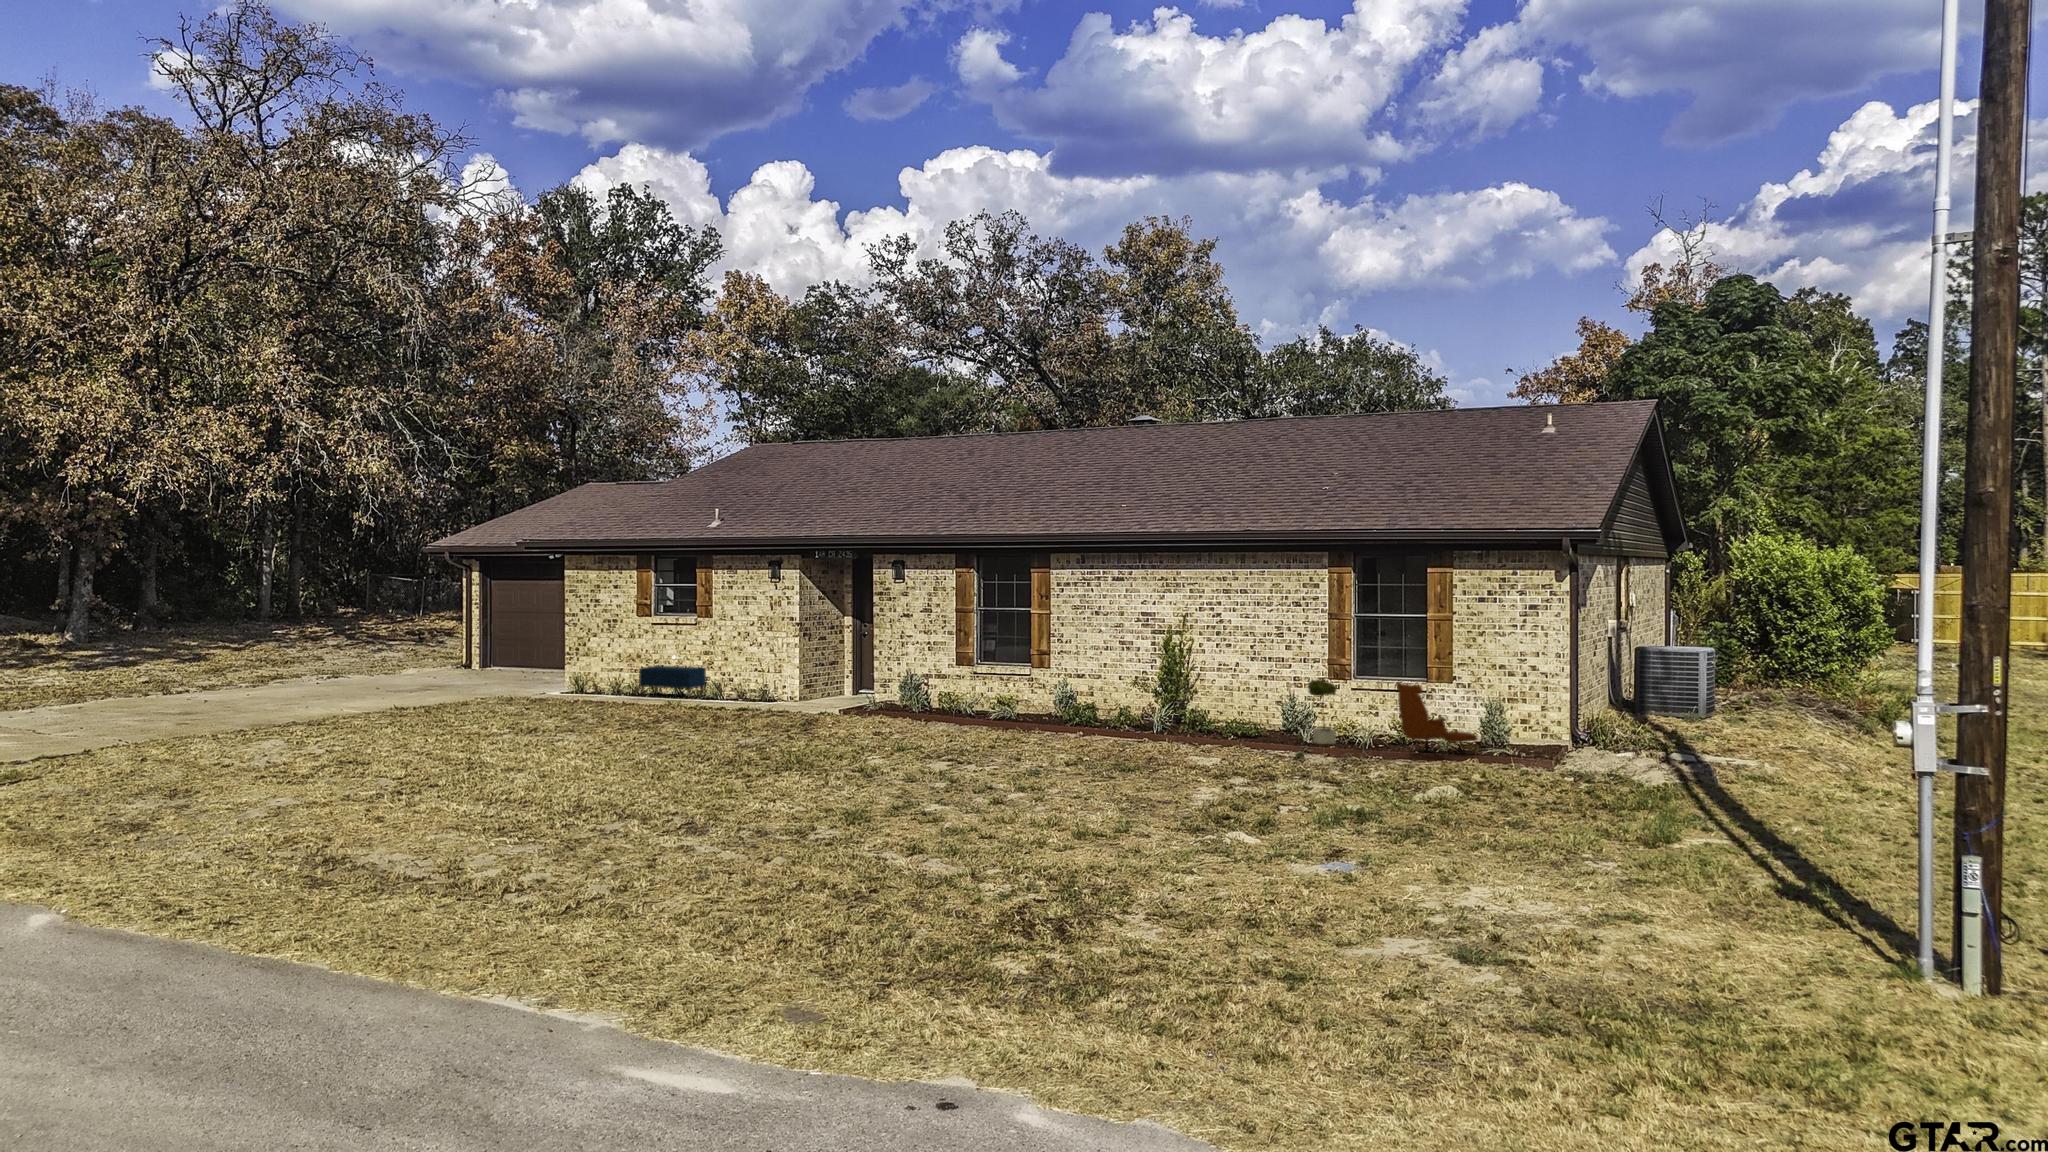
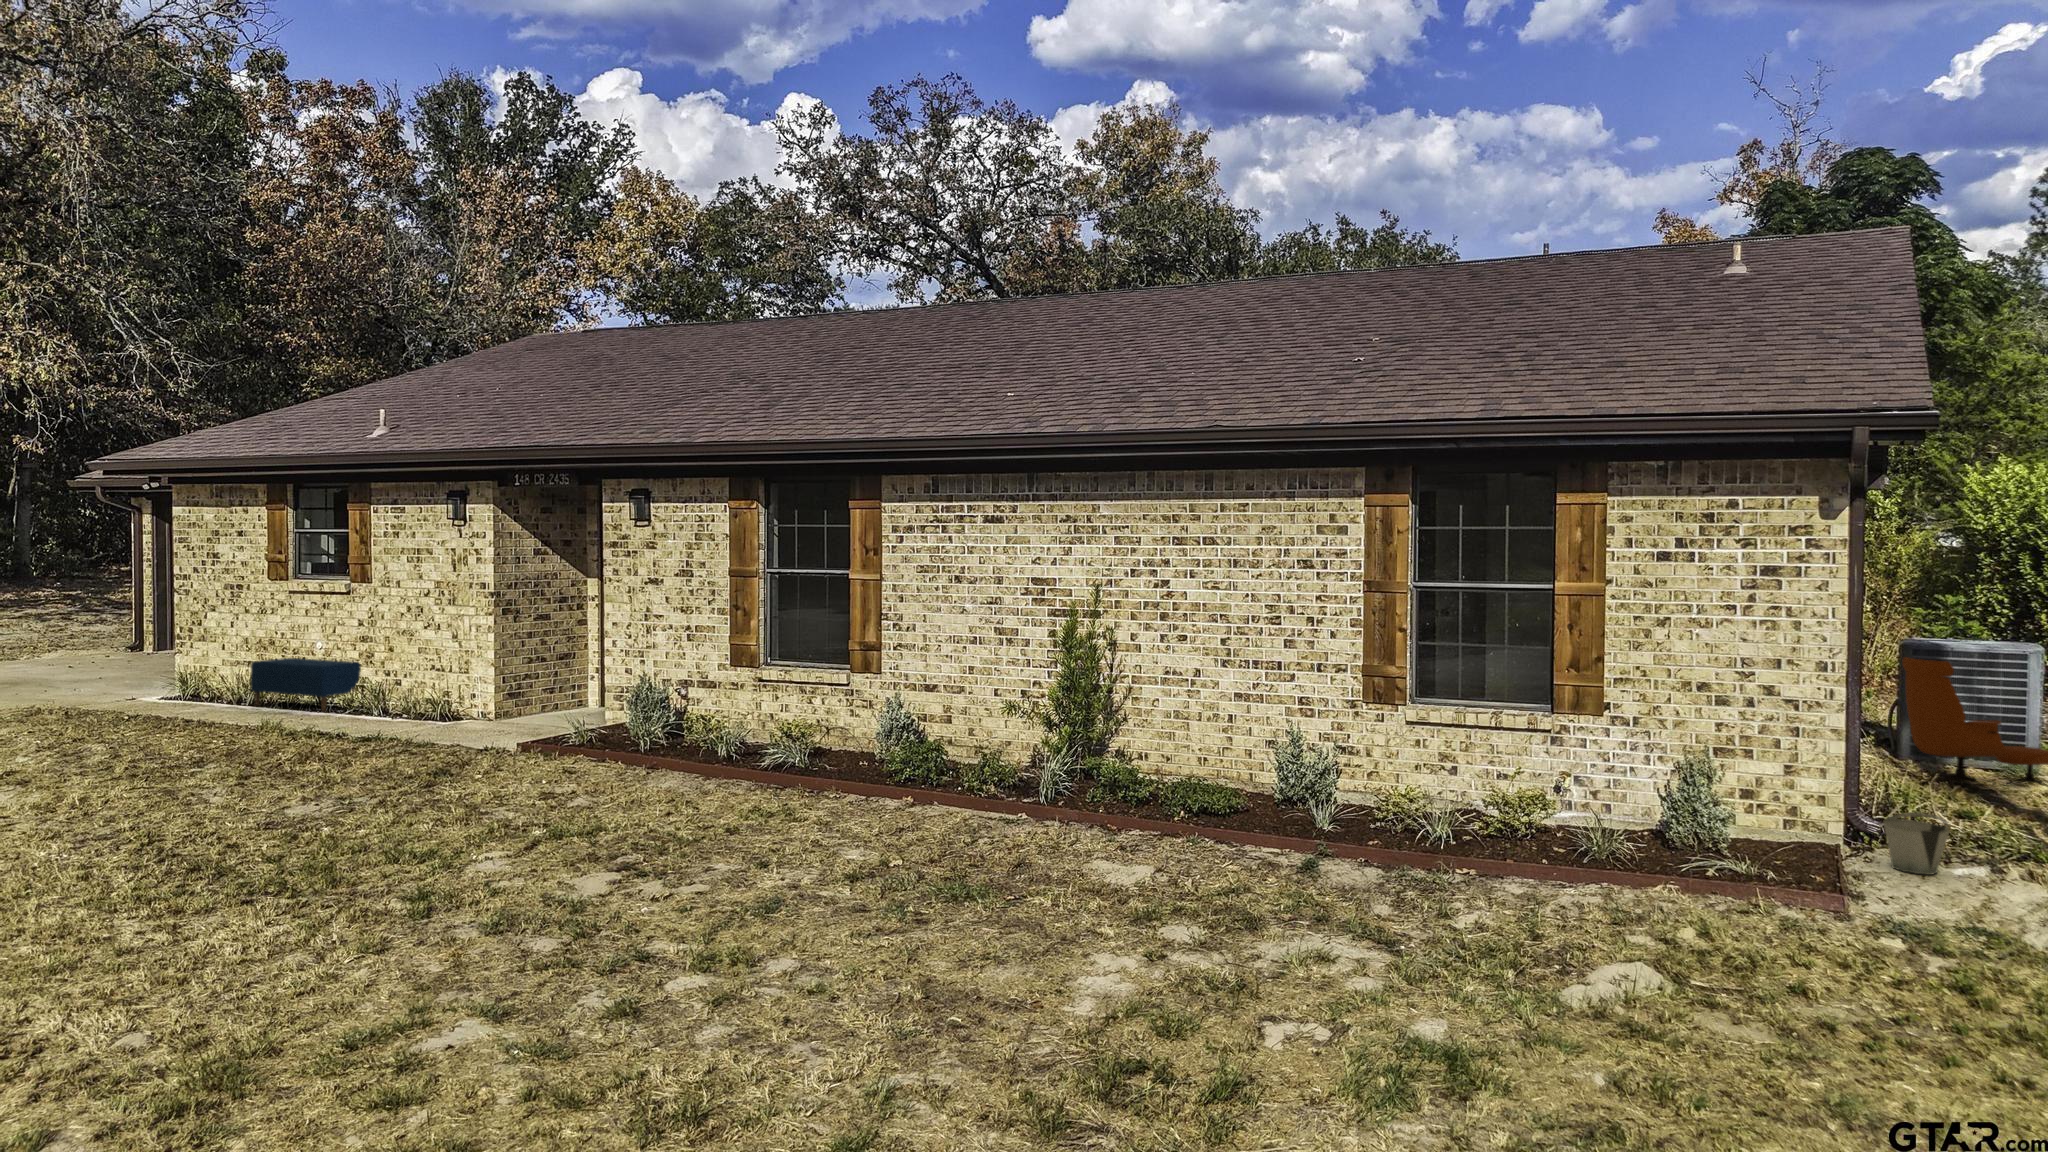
potted tree: present [1308,680,1337,744] -> none [1322,703,1377,826]
lounge chair: present [1397,683,1477,755] -> present [1902,657,2048,793]
bucket: none [1579,725,1608,754] -> present [1883,813,1949,875]

